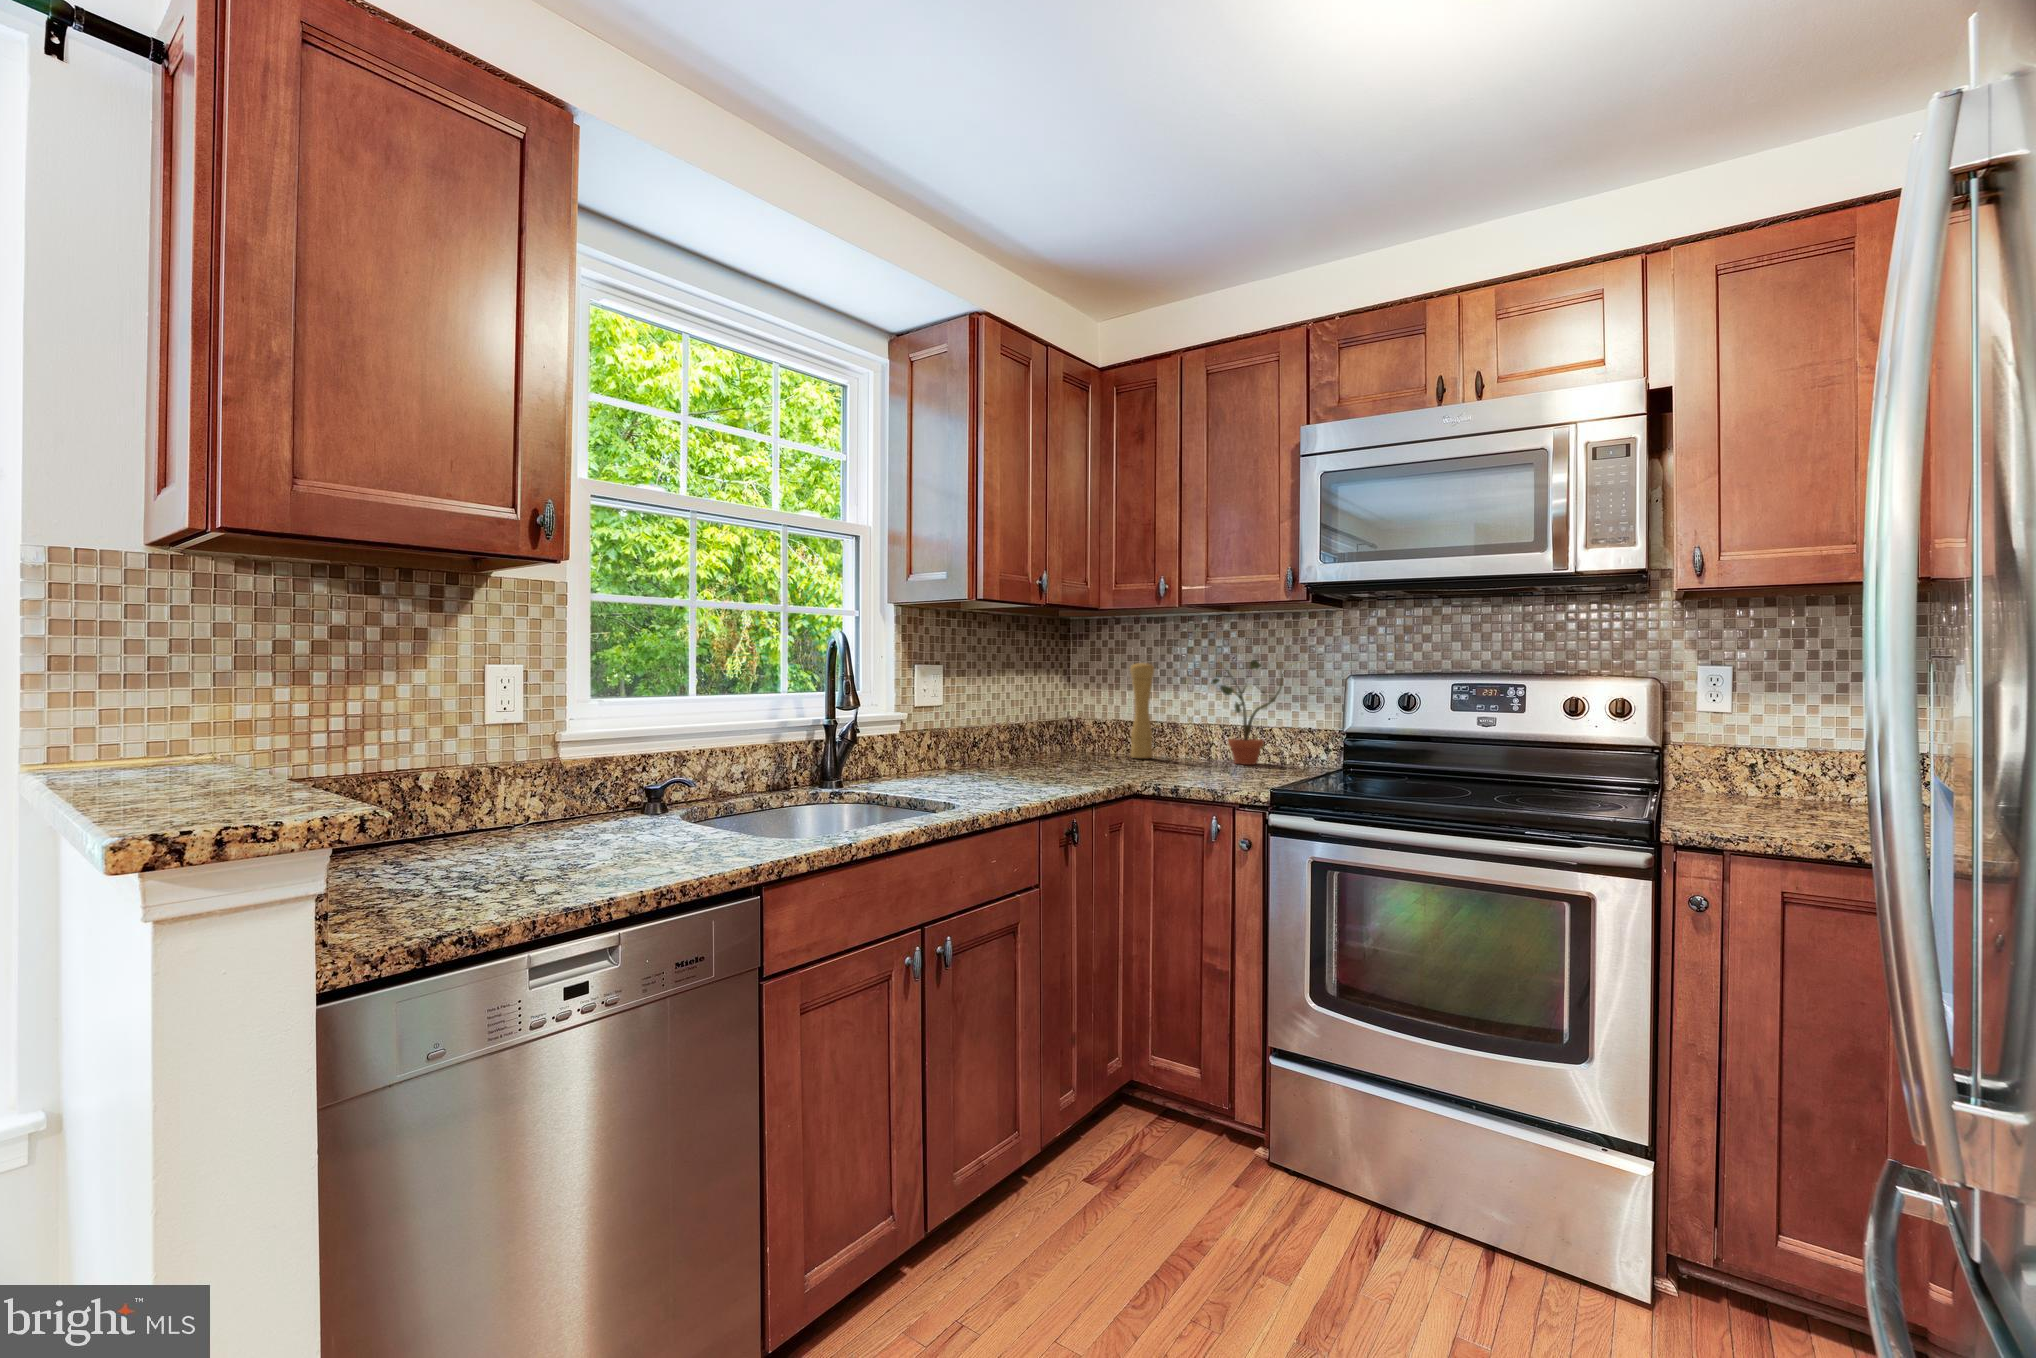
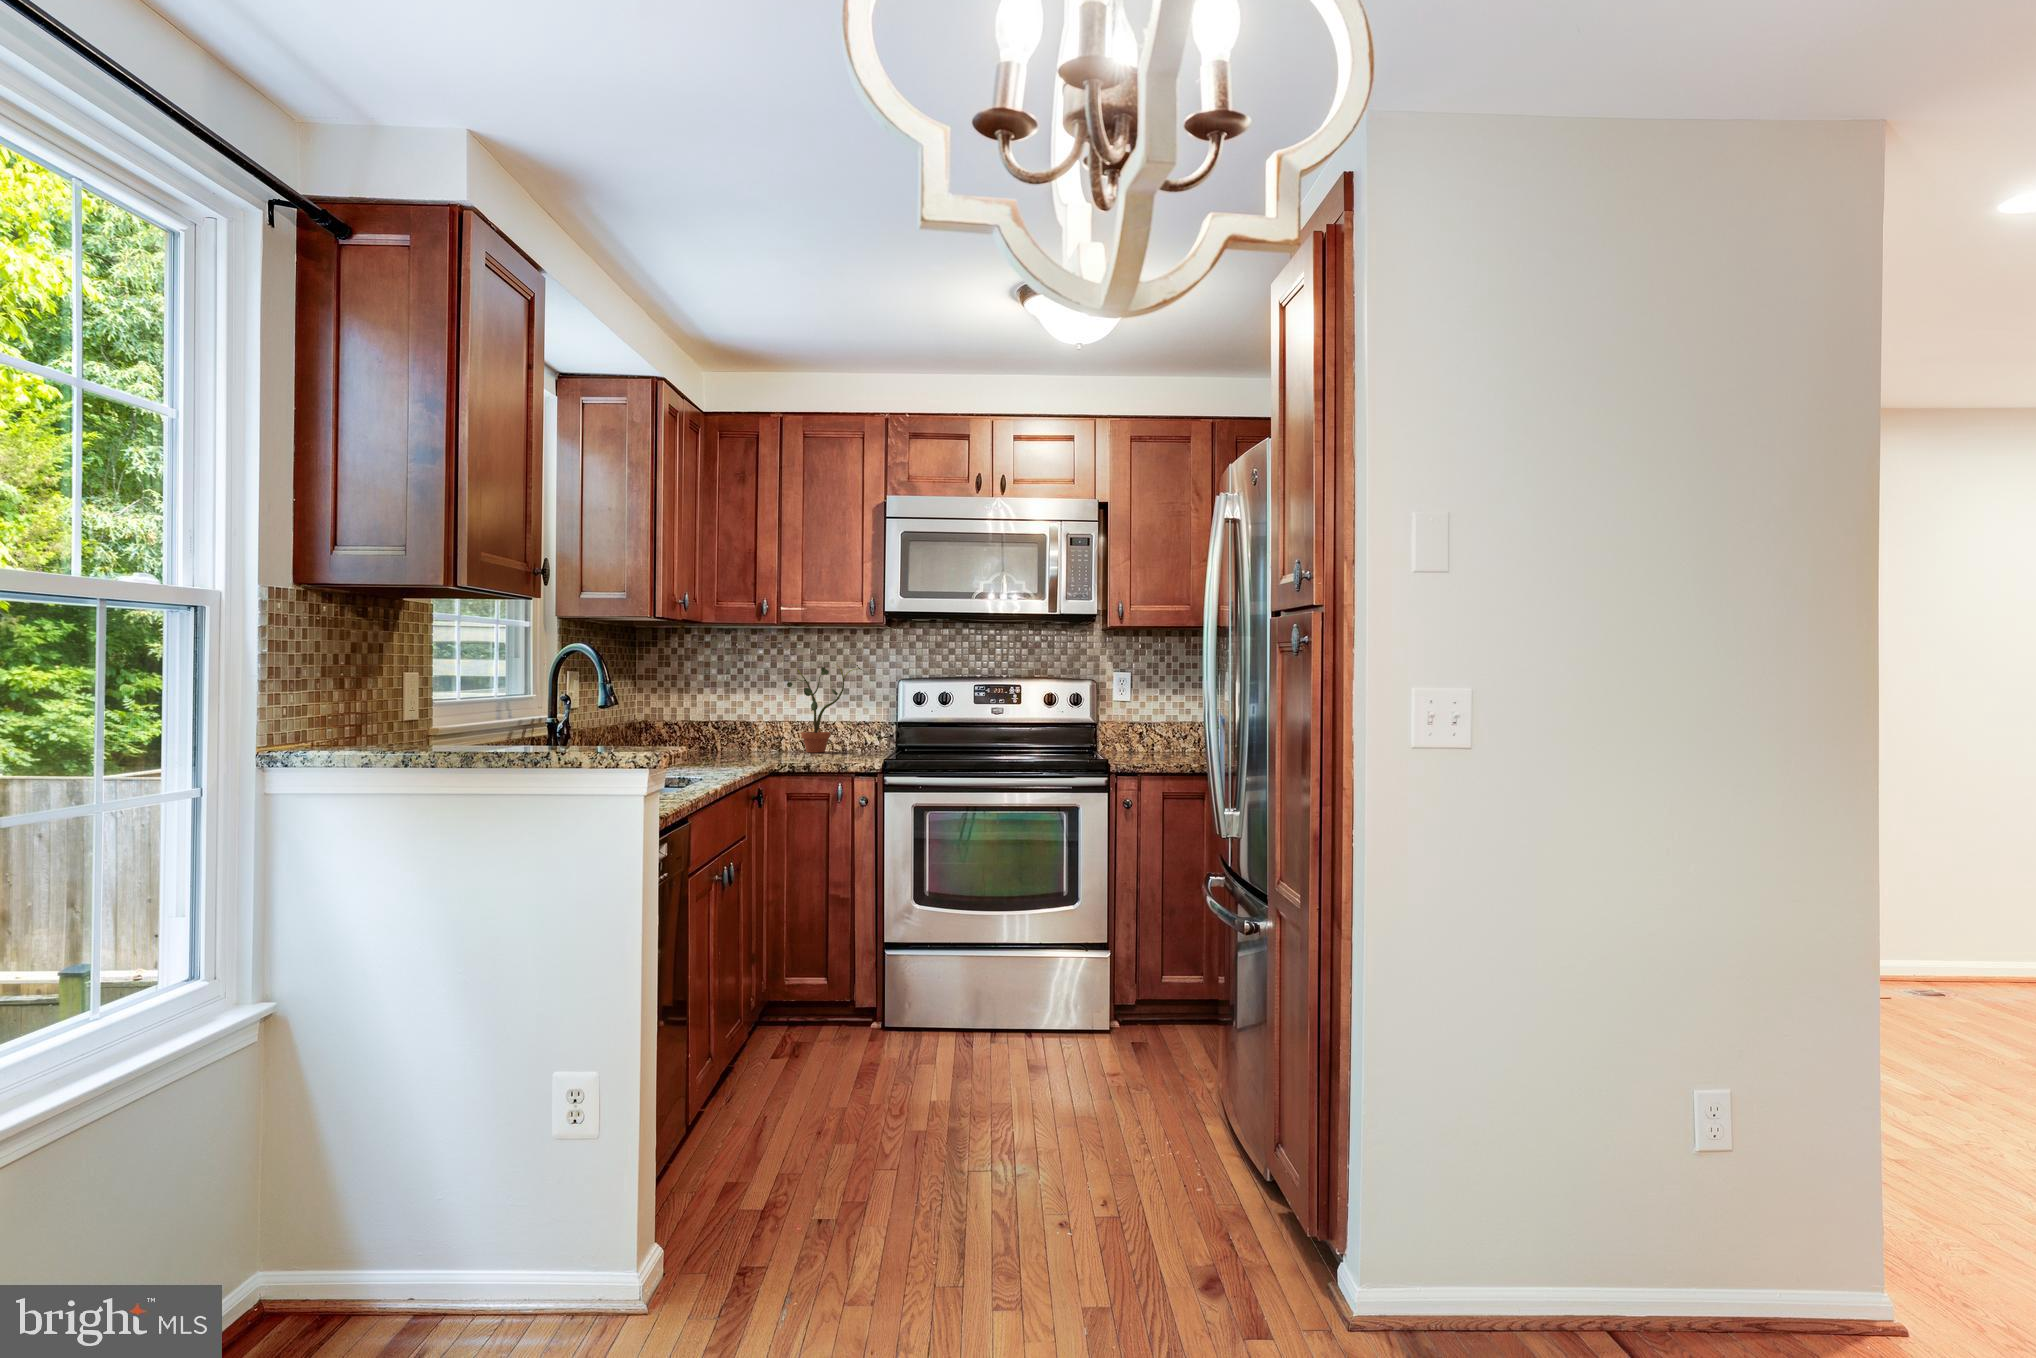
pepper mill: present [1130,662,1154,759] -> none [719,668,741,752]

